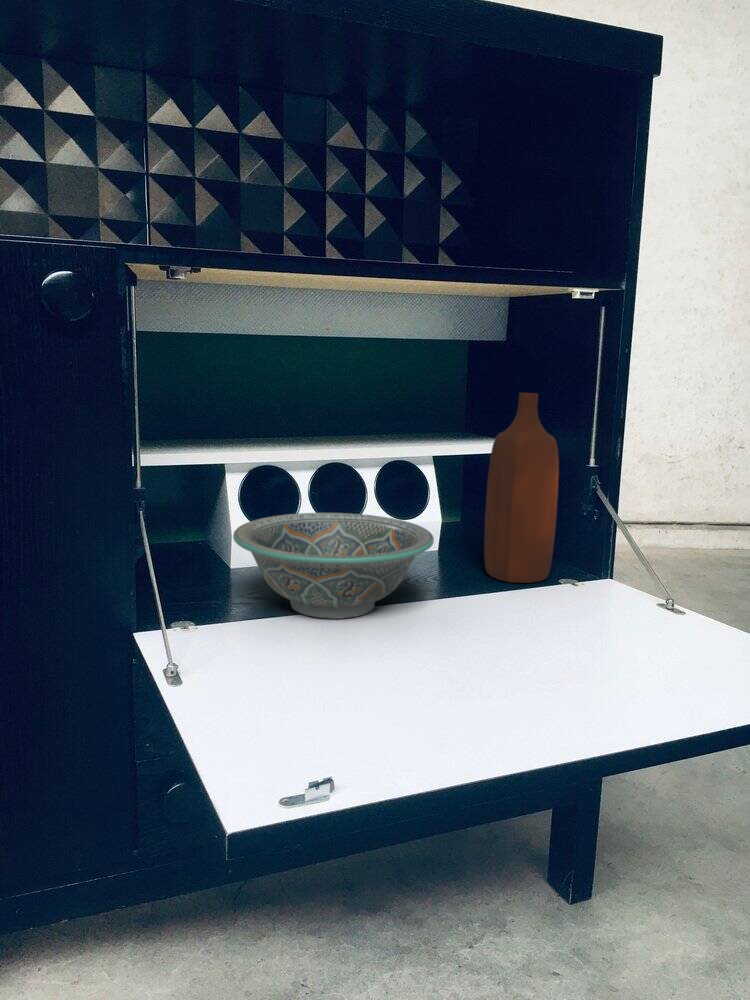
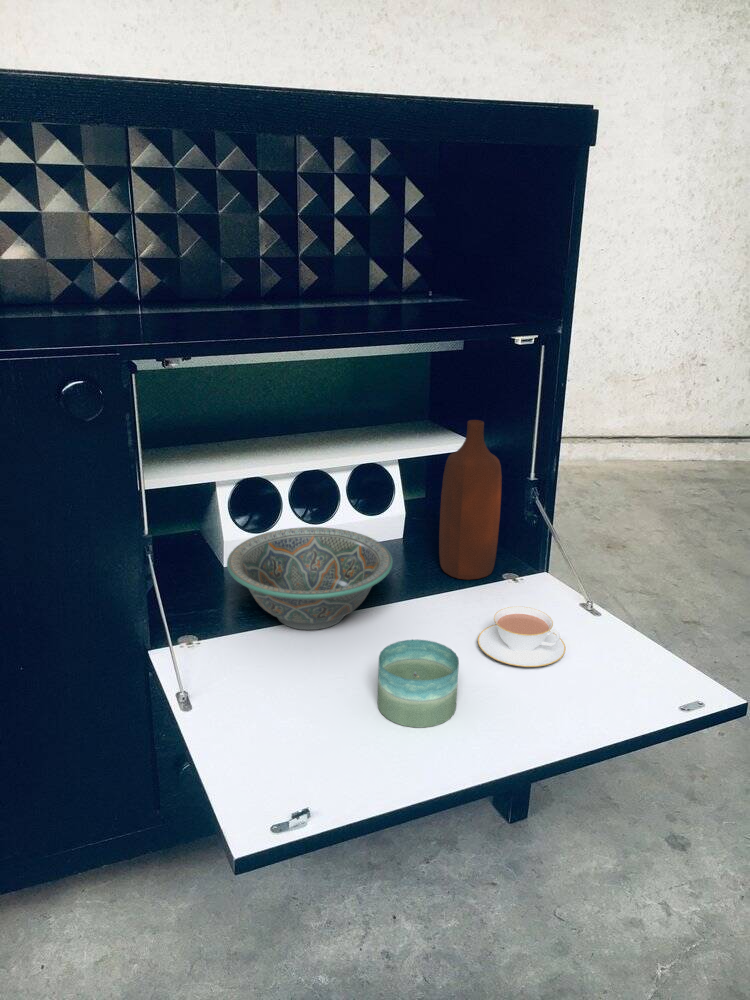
teacup: none [542,590,654,653] -> present [478,607,565,667]
candle: none [421,604,529,706] -> present [378,640,459,727]

